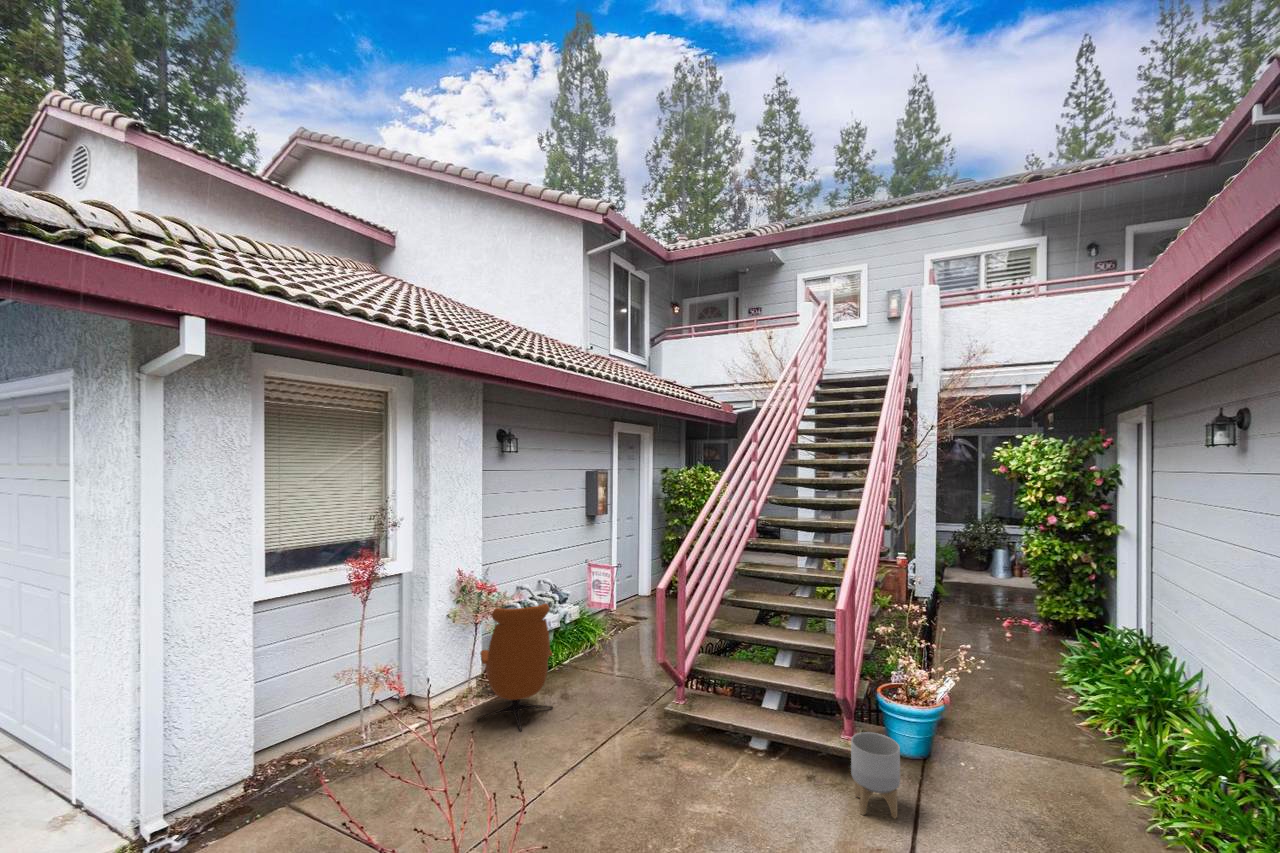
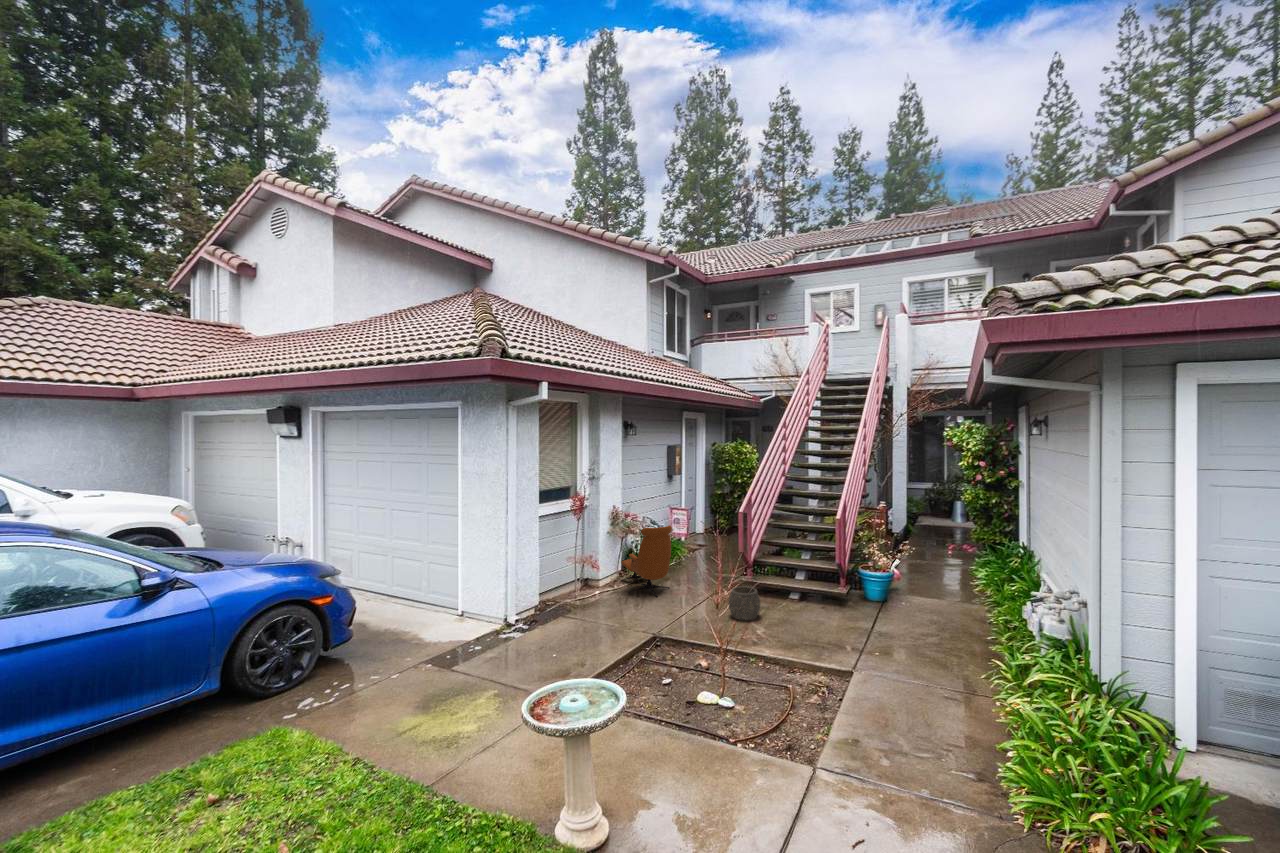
woven basket: none [626,731,688,810] -> present [729,586,760,620]
planter: present [851,732,900,819] -> none [844,583,868,621]

